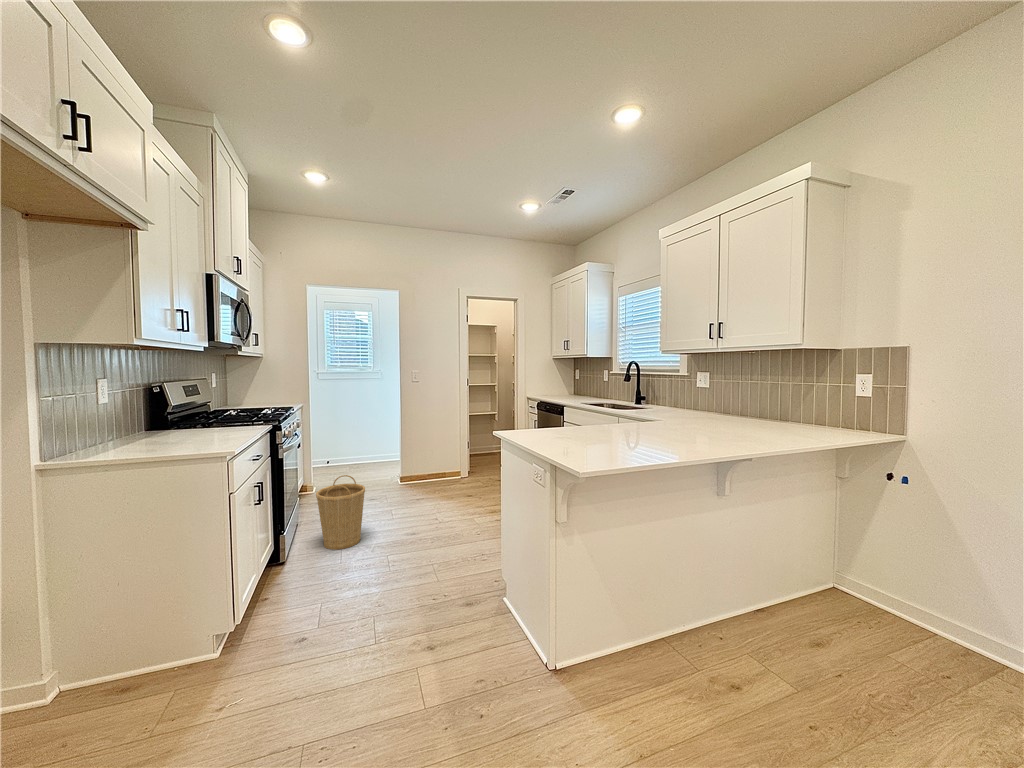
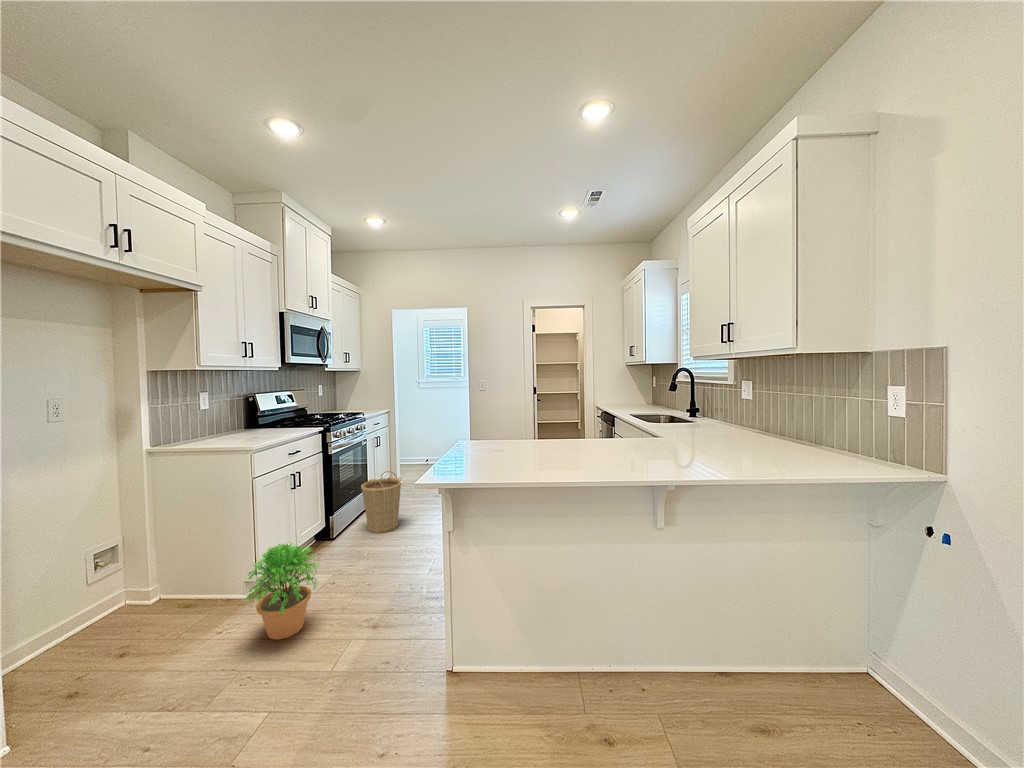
potted plant: none [280,567,366,694] -> present [246,542,320,639]

